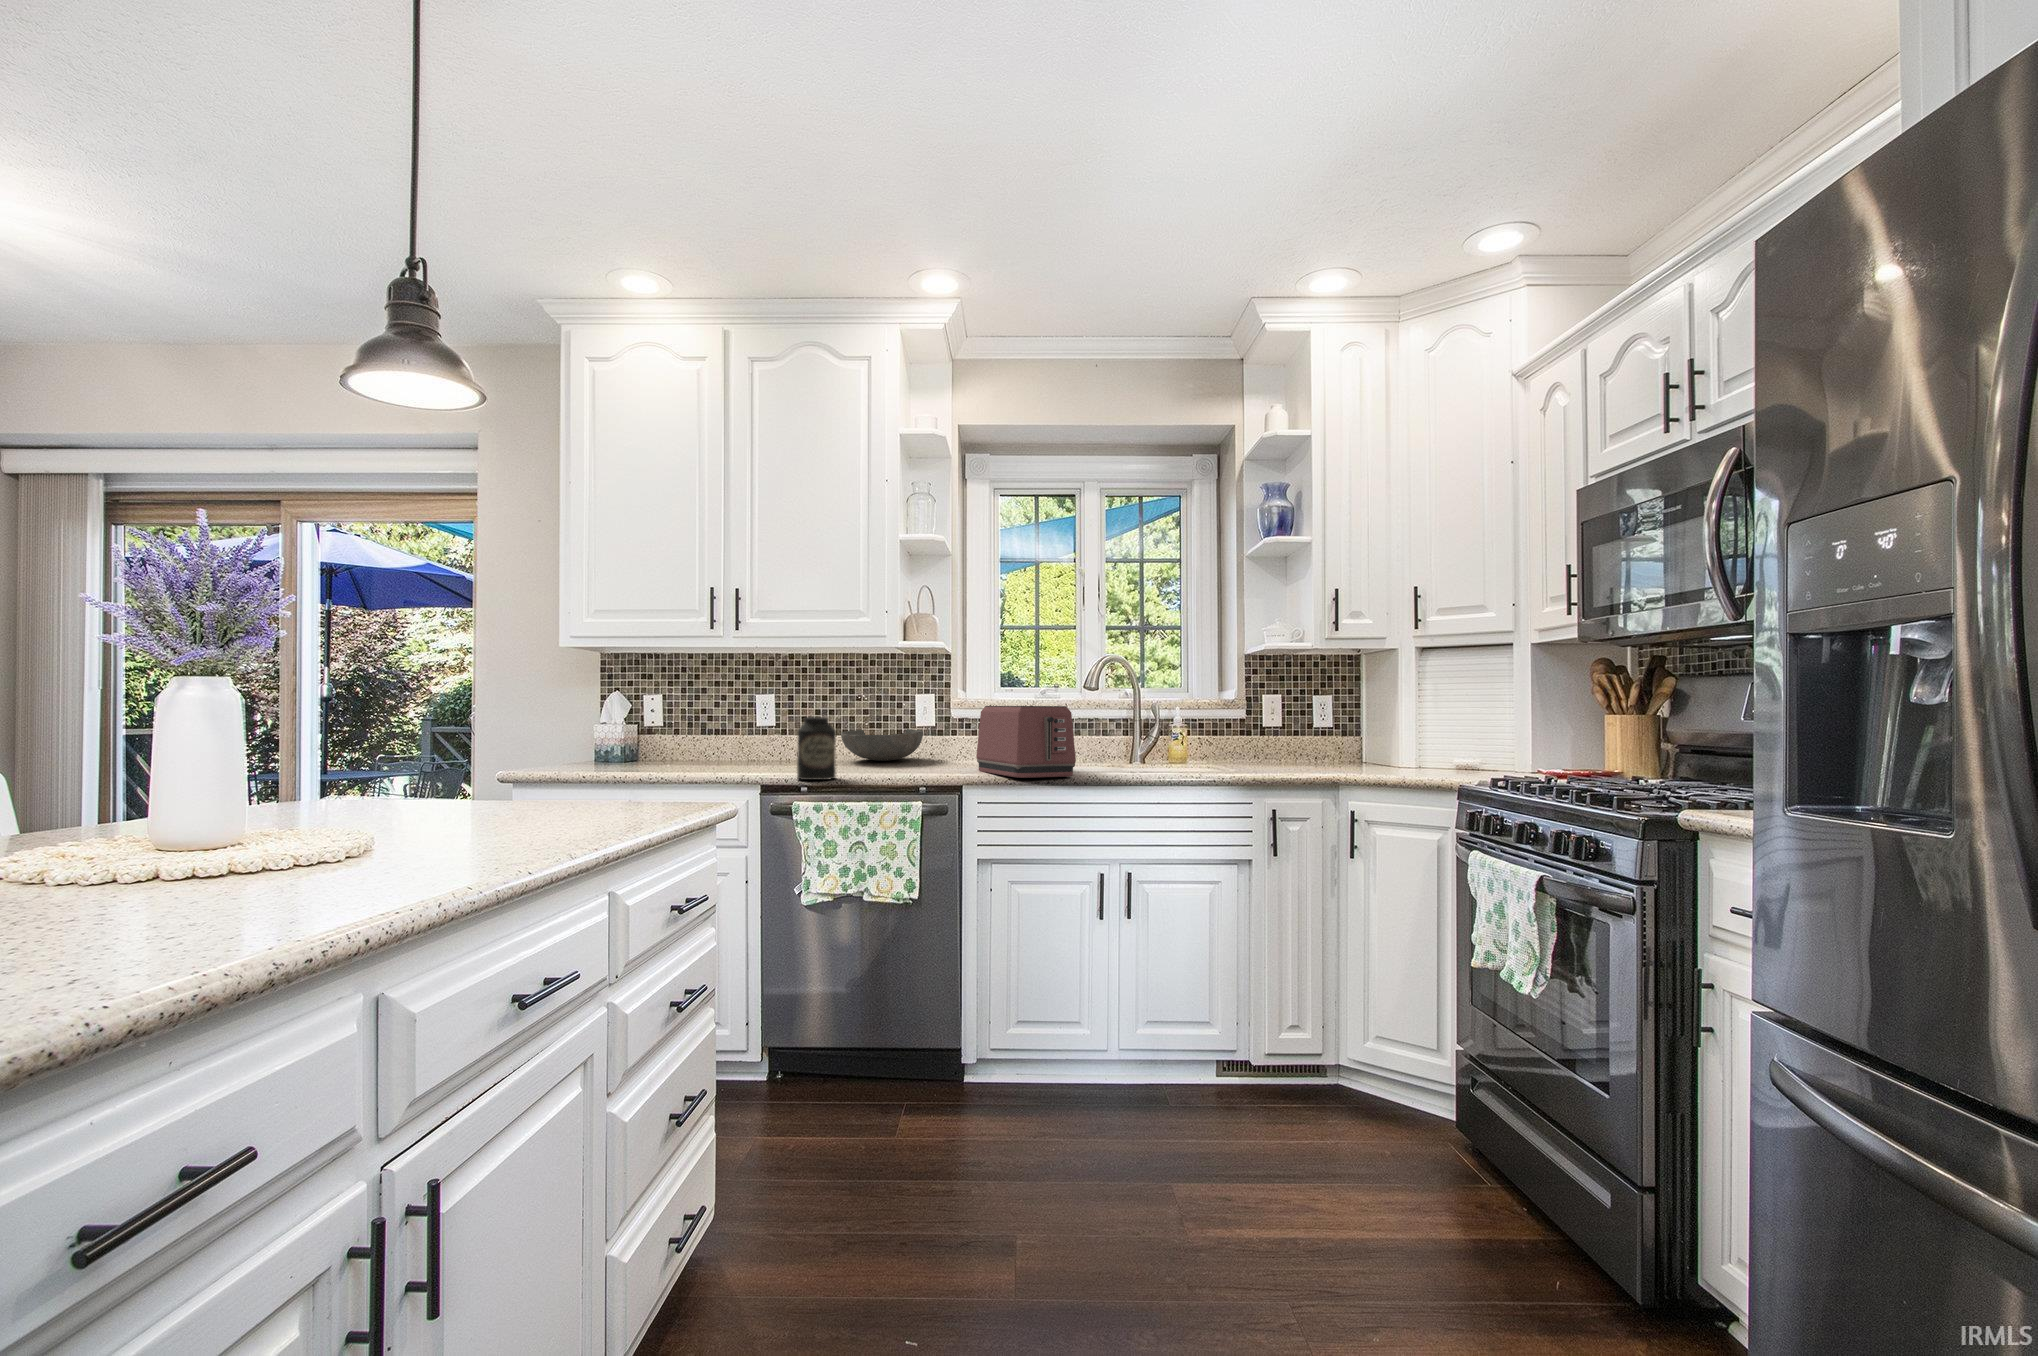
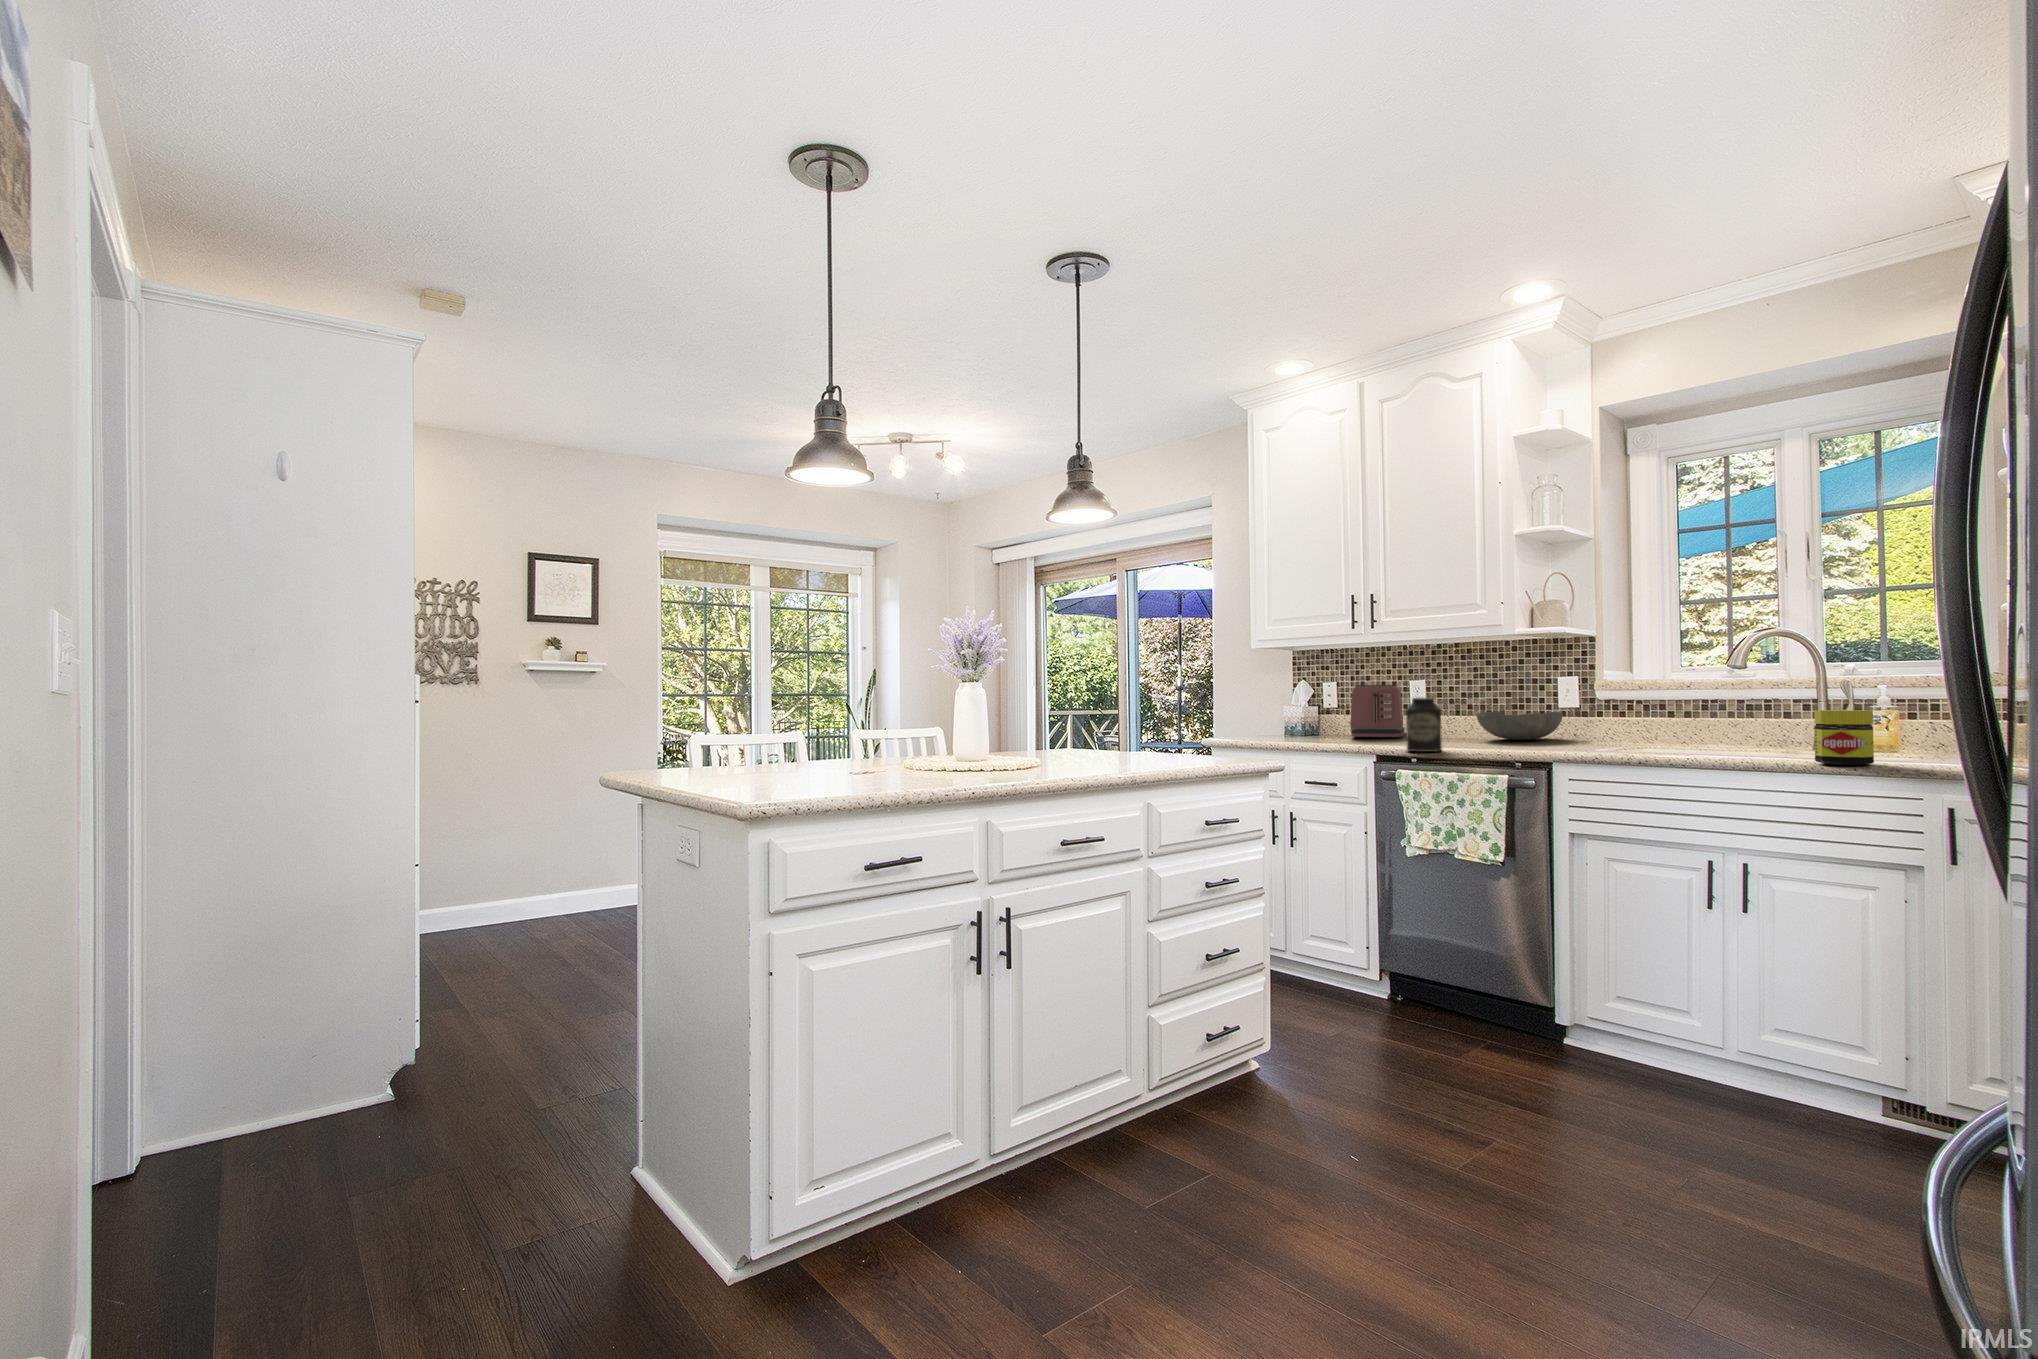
toaster: present [976,706,1076,778] -> present [1350,685,1404,737]
jar: none [1181,731,1220,779] -> present [1814,710,1874,765]

